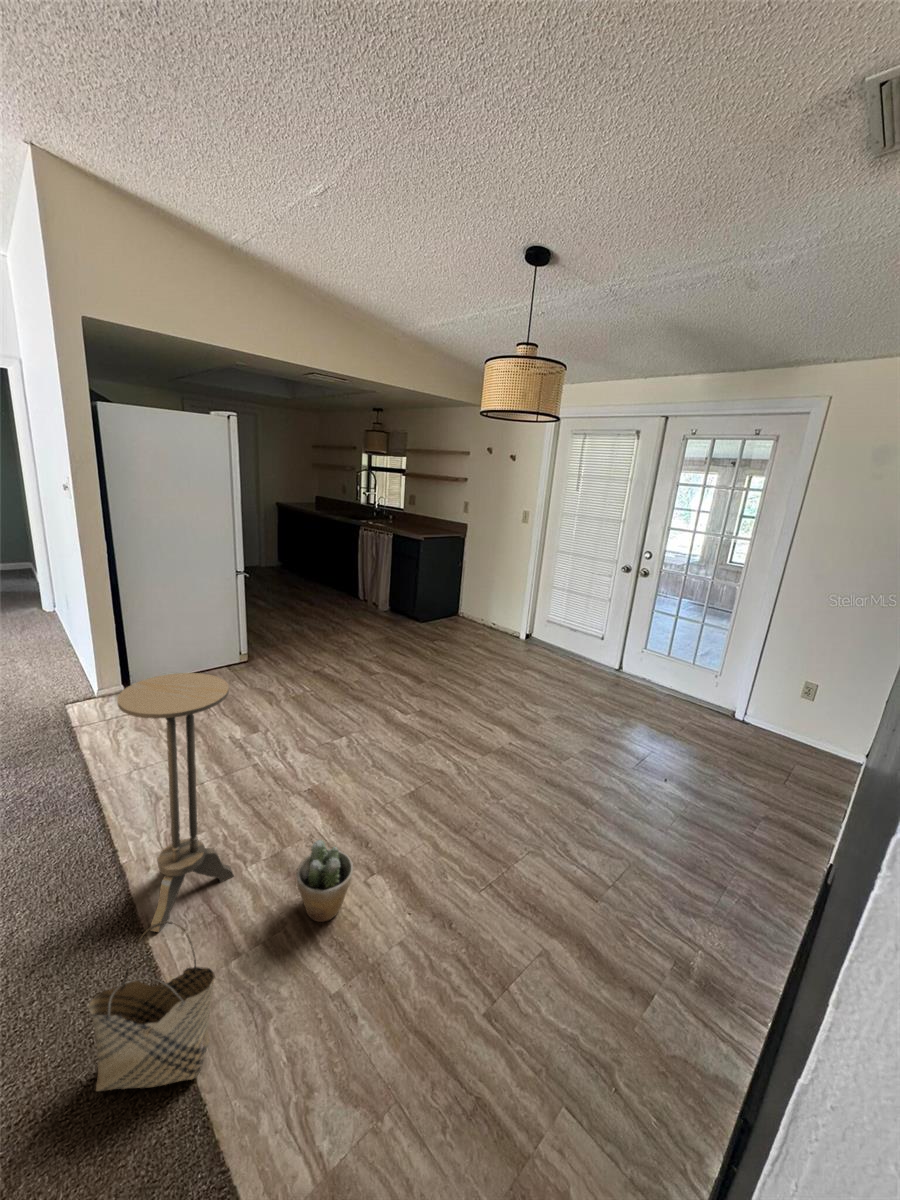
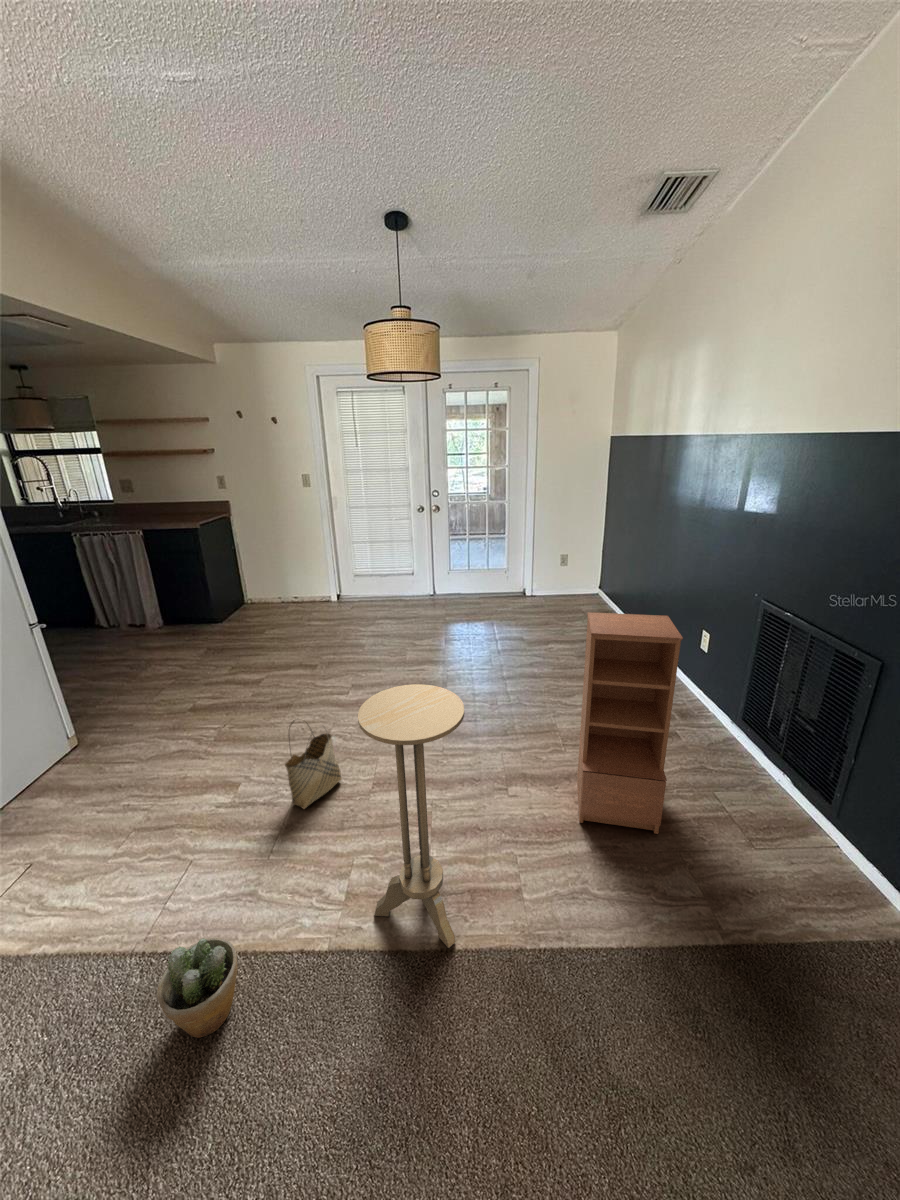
bookcase: none [365,709,533,1068] -> present [577,612,683,834]
potted plant: present [296,840,353,922] -> present [157,937,238,1038]
woven basket: present [89,921,215,1091] -> present [285,719,341,809]

